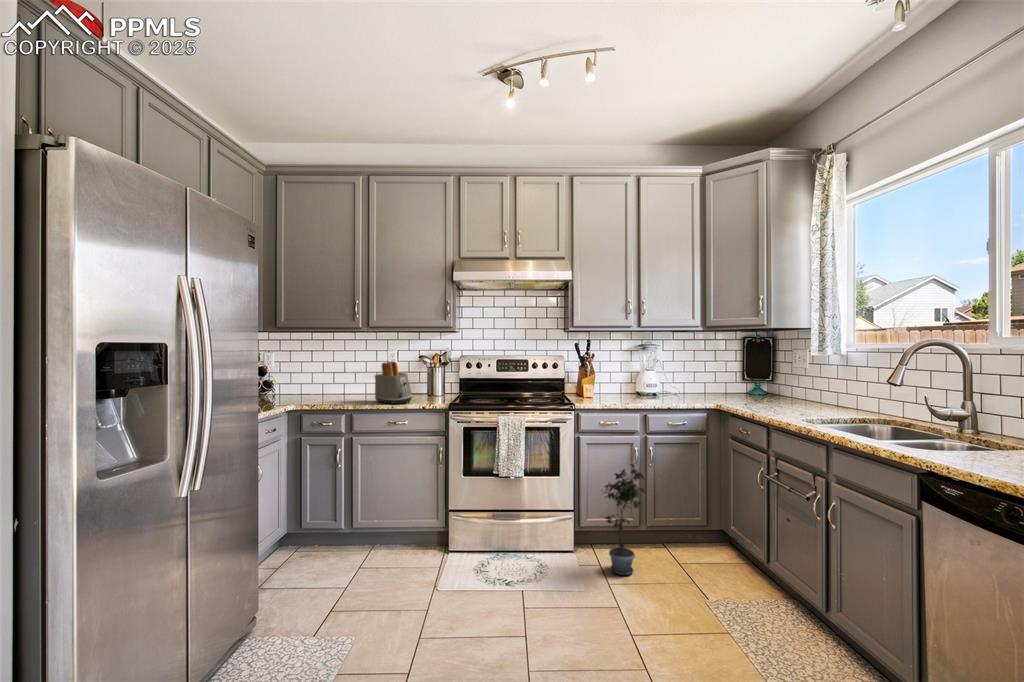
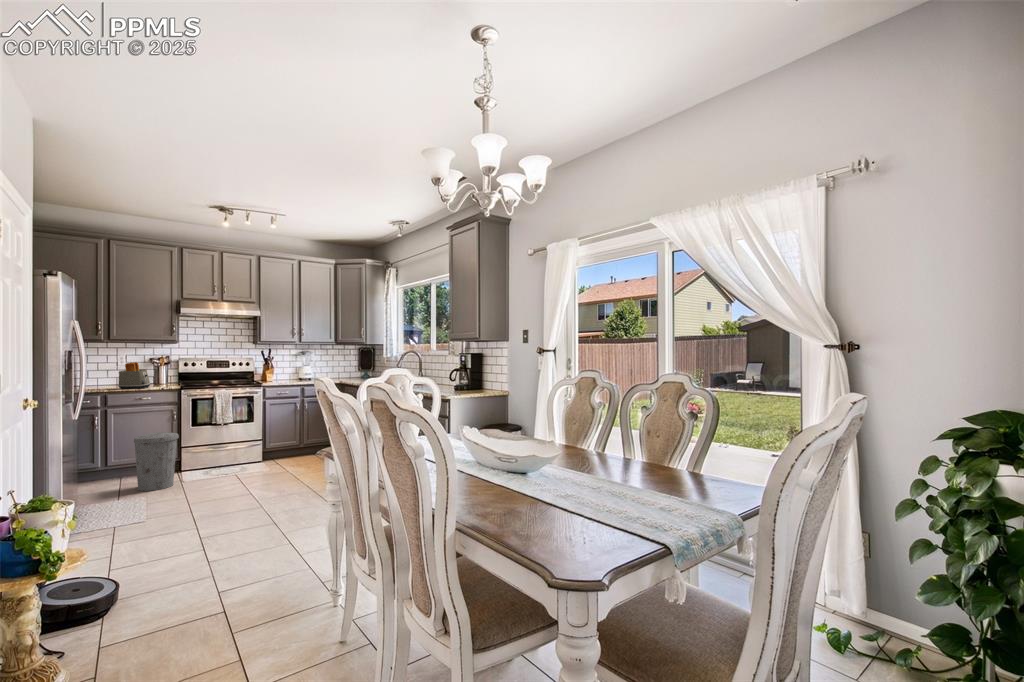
potted plant: present [605,464,645,575] -> none [278,409,304,464]
trash can: none [361,491,429,606] -> present [134,432,179,491]

